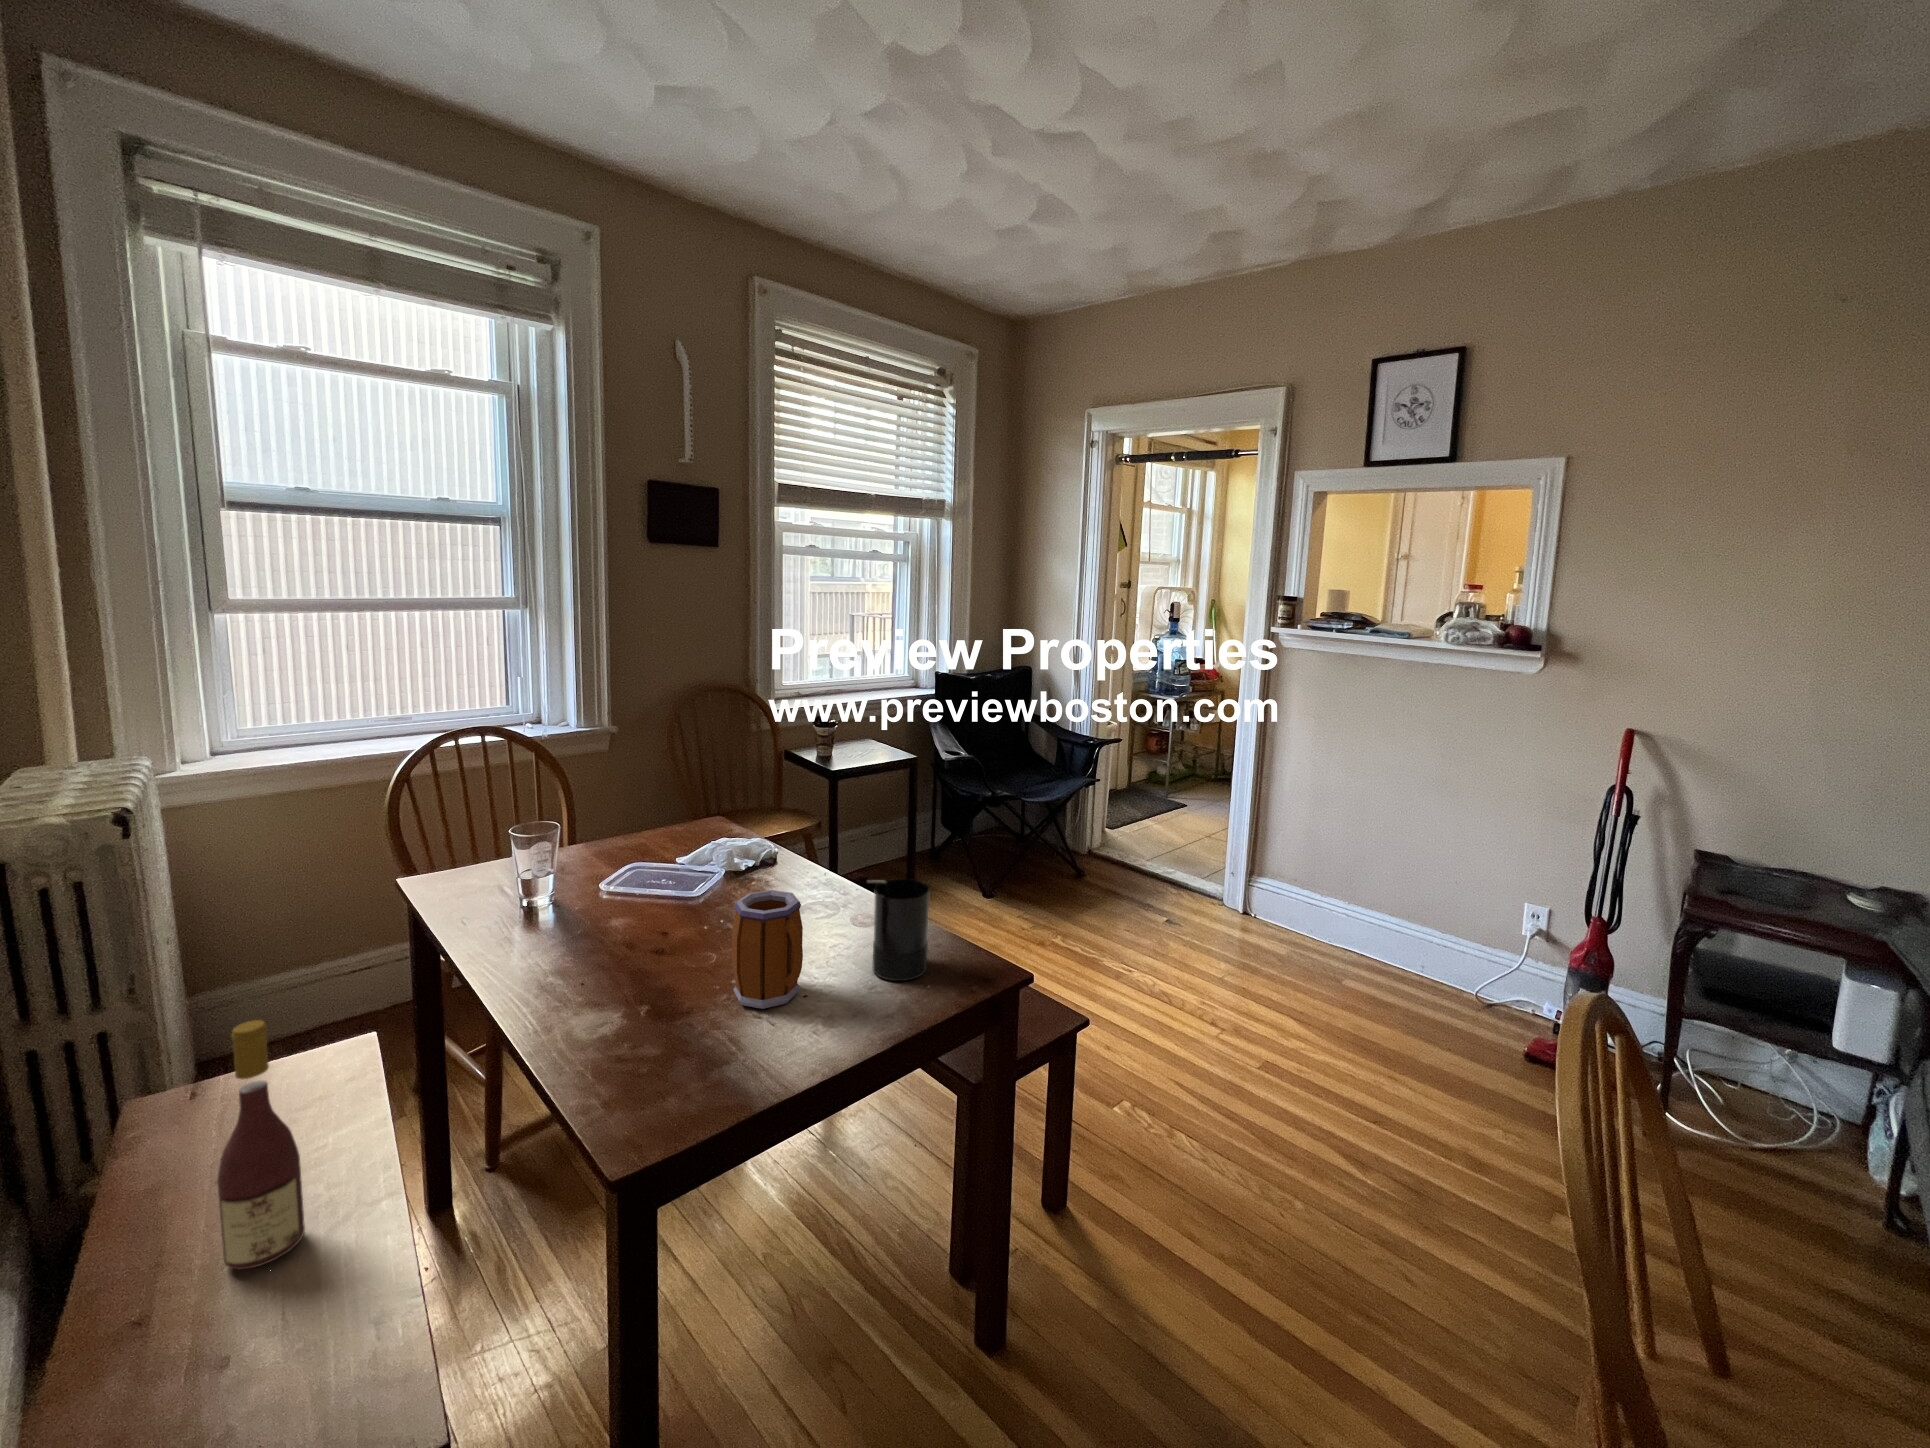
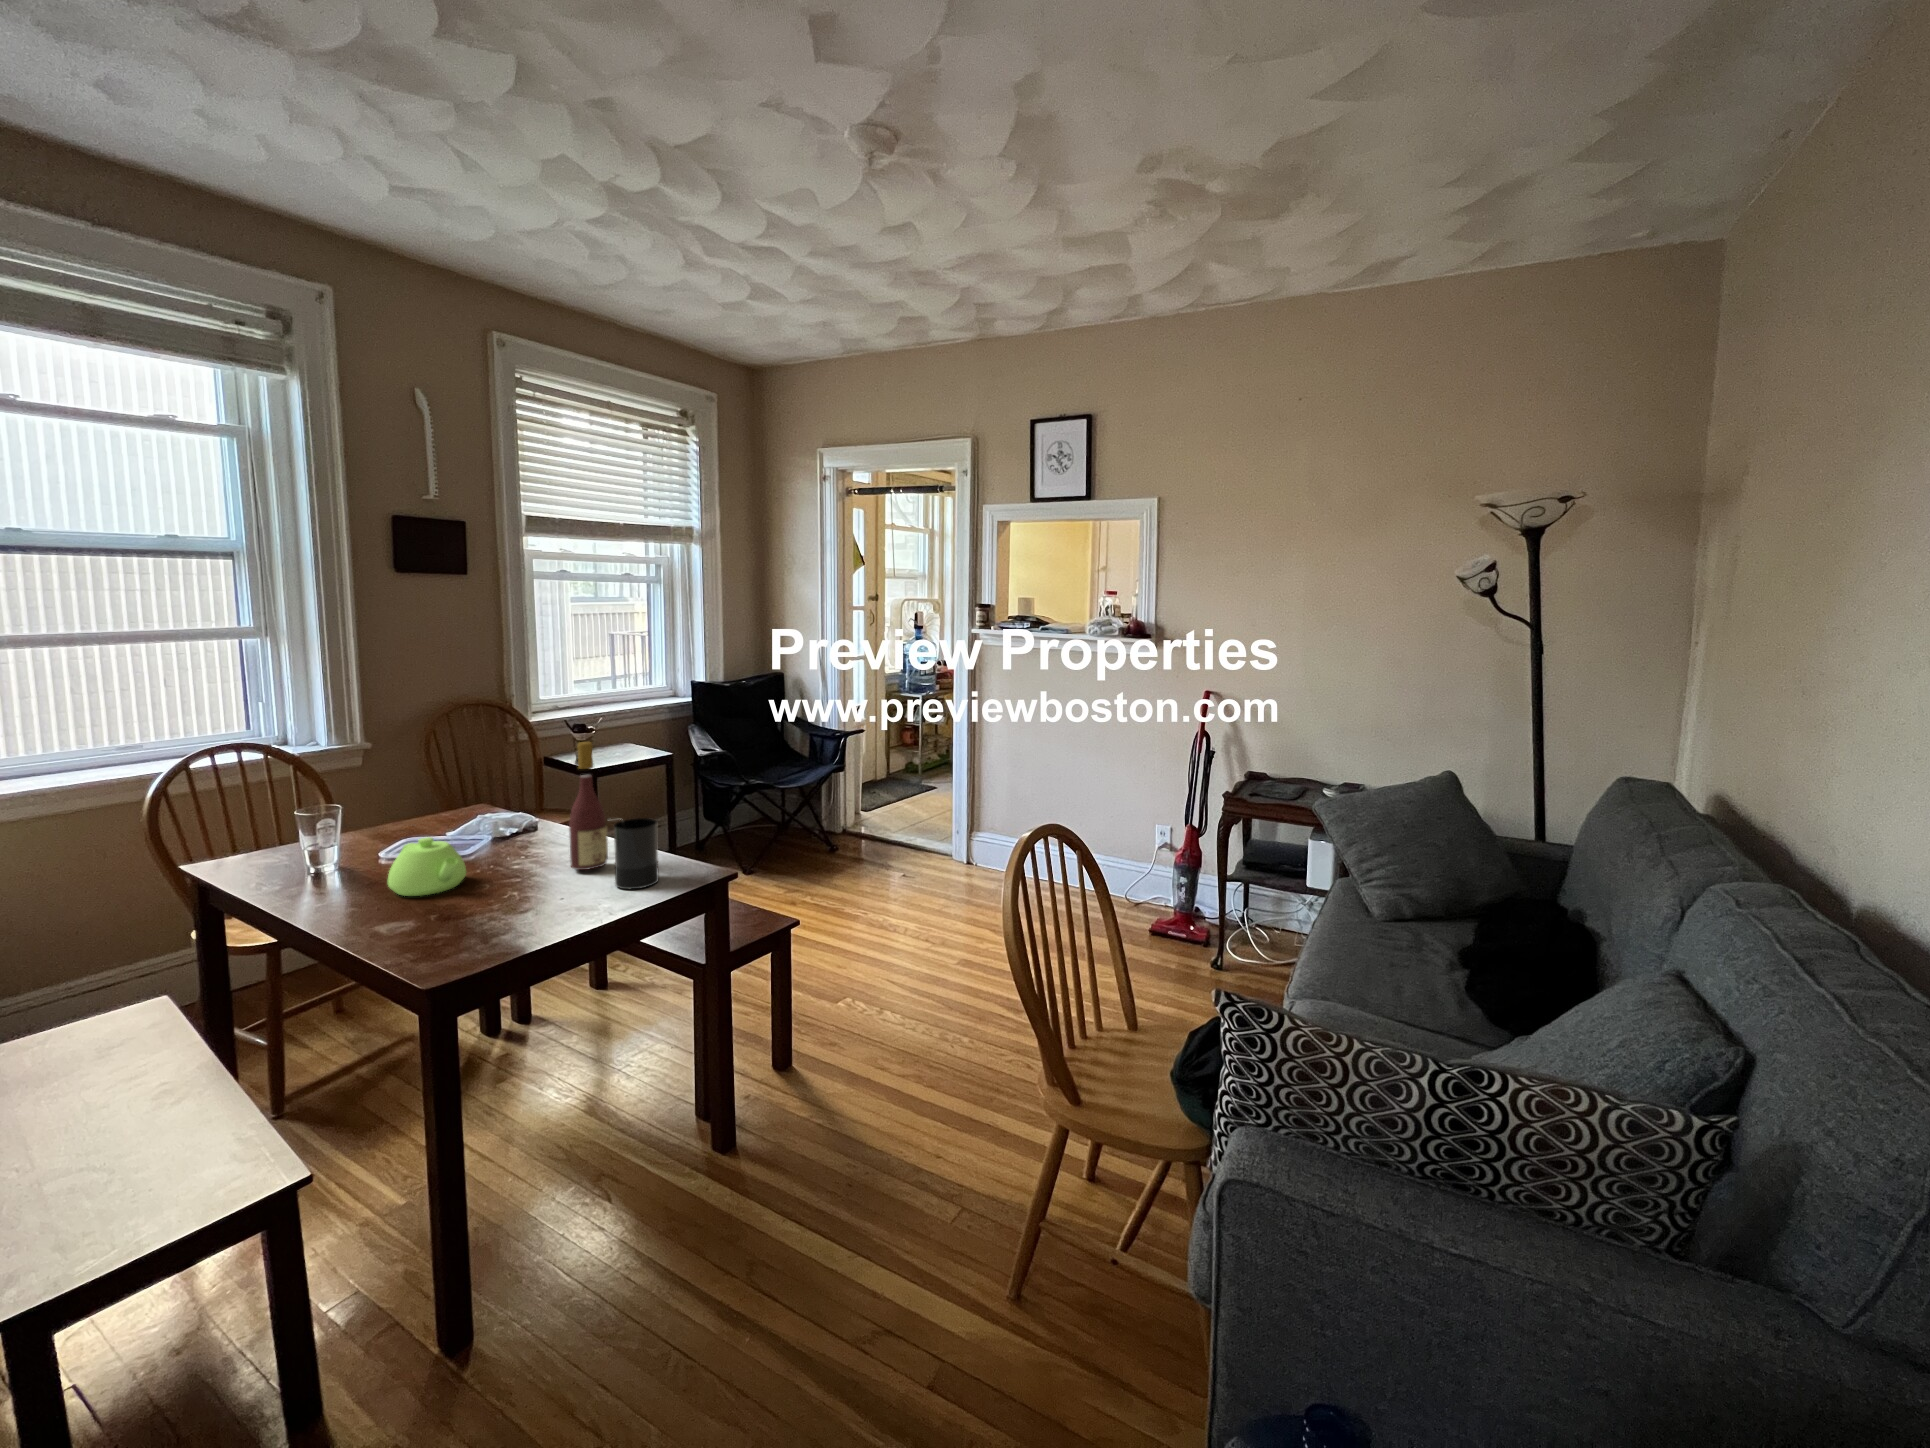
teapot: none [605,879,695,957] -> present [388,837,467,896]
mug: present [732,890,803,1009] -> none [499,830,557,913]
wine bottle: present [217,1020,305,1270] -> present [569,742,608,870]

